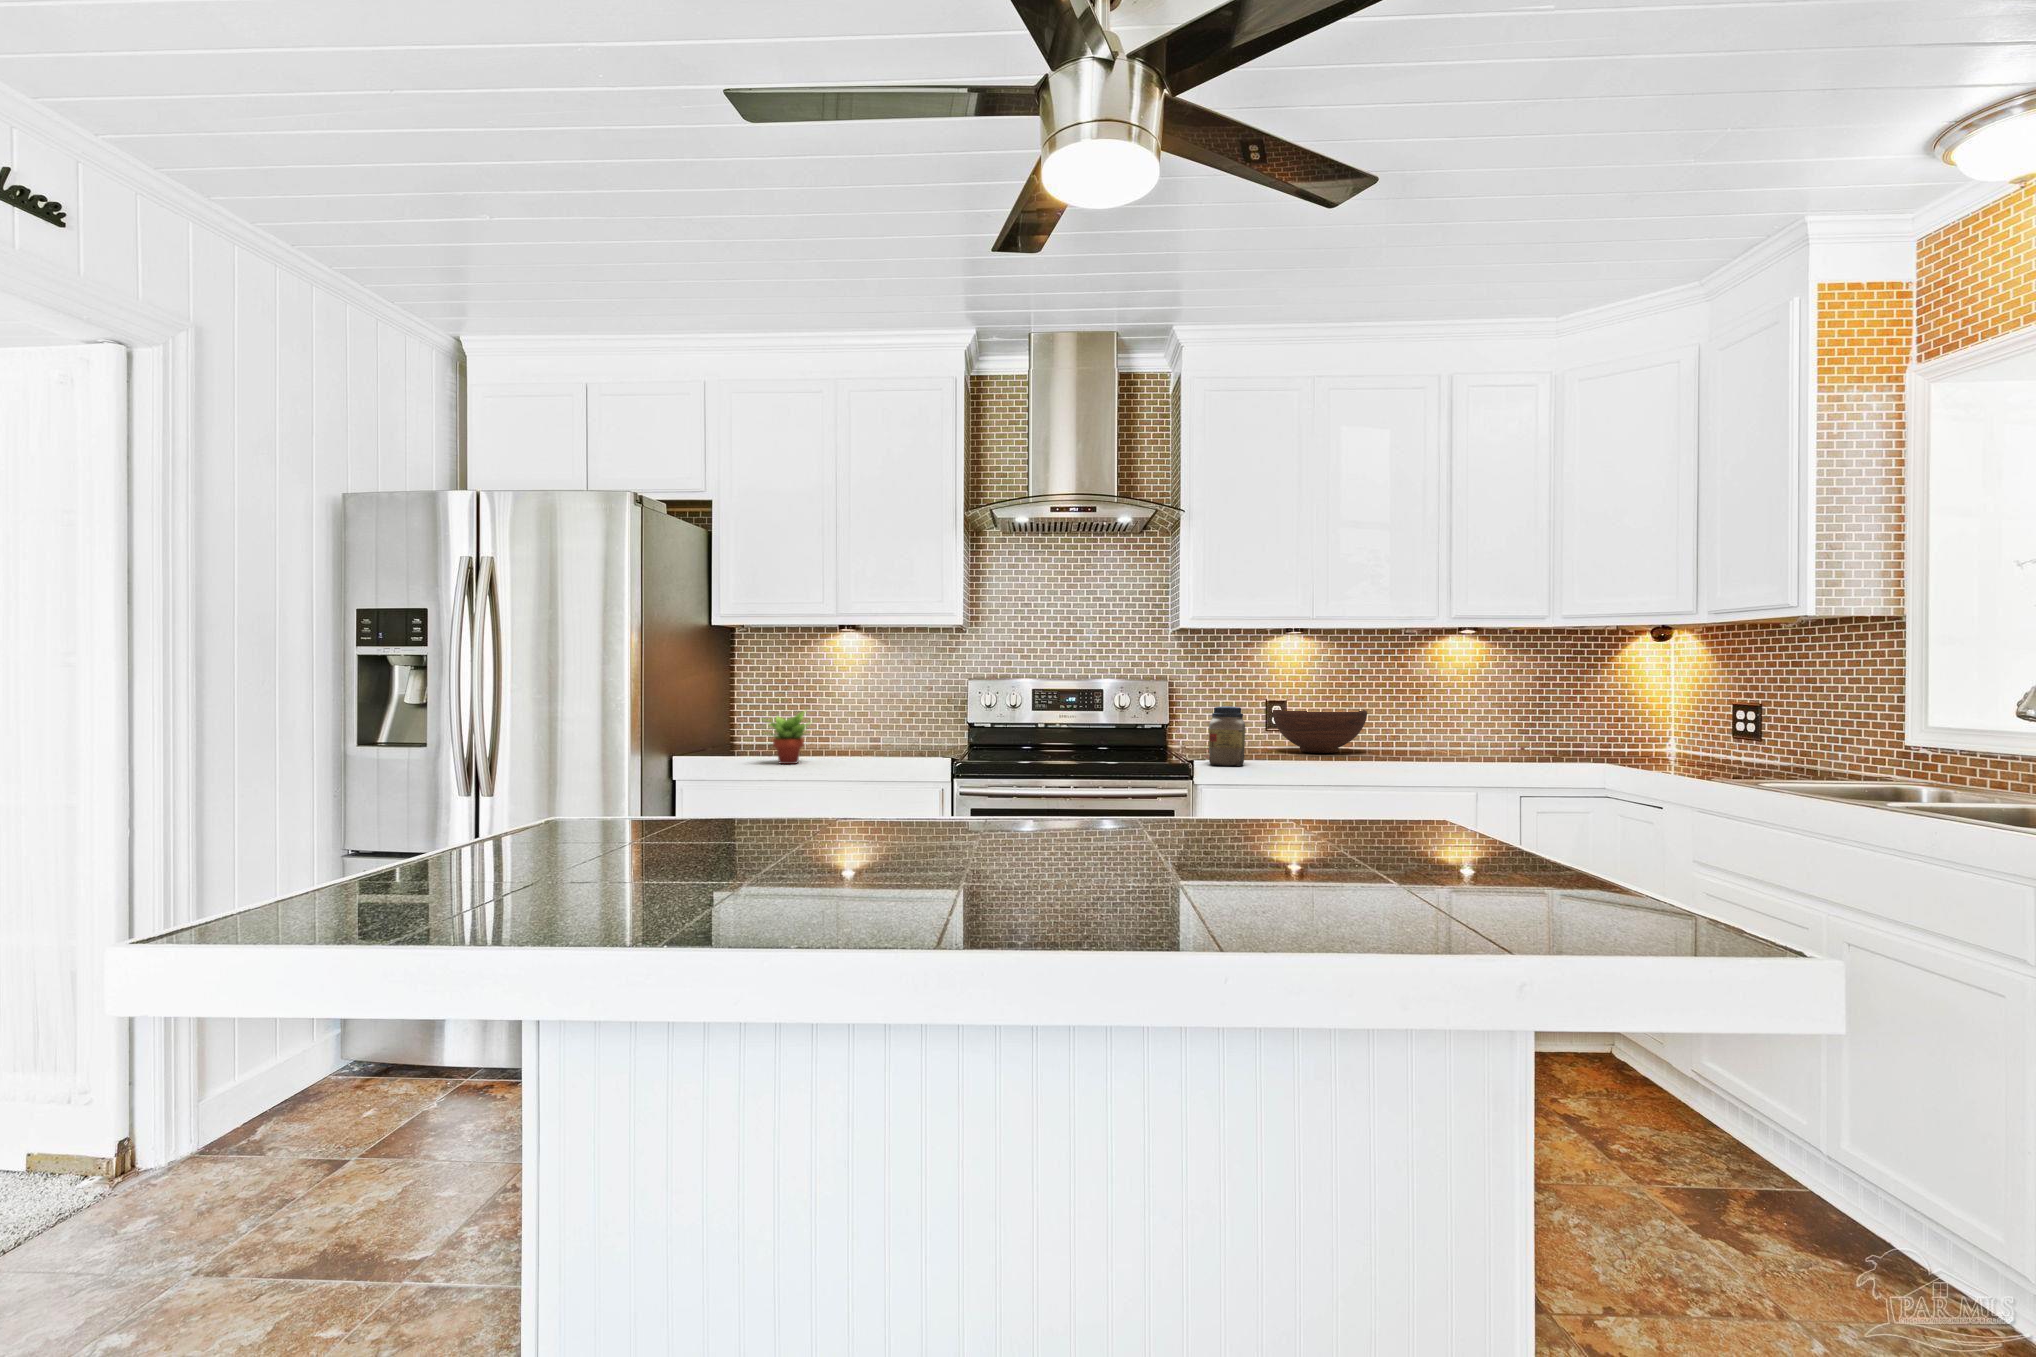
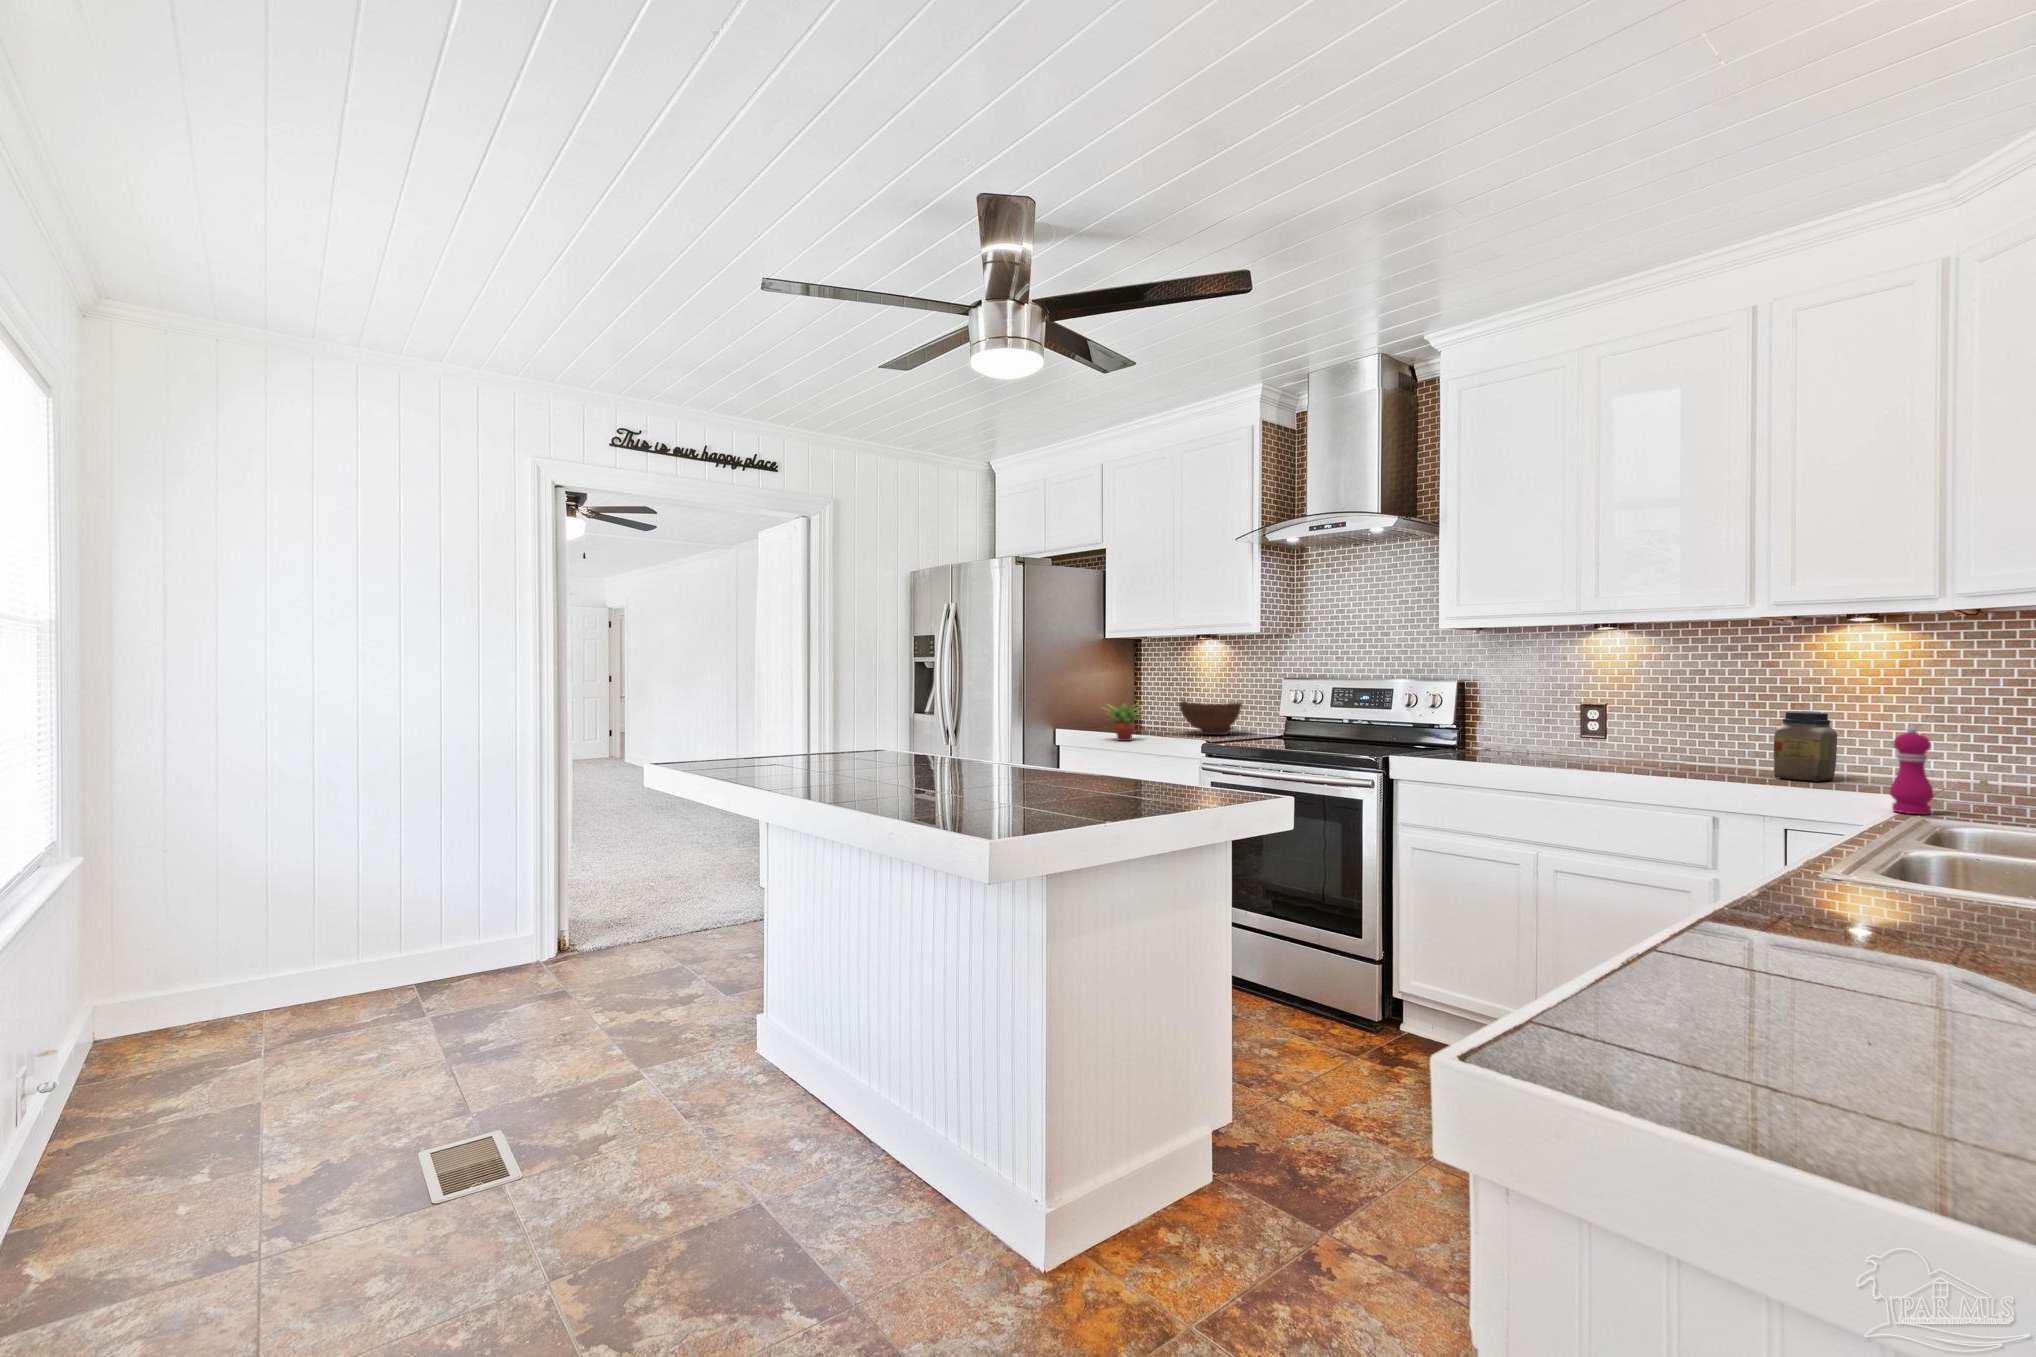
jar: present [1209,706,1245,766] -> present [1774,711,1837,781]
pepper mill: none [1559,707,1583,768] -> present [1890,726,1934,814]
fruit bowl: present [1273,710,1367,753] -> present [1179,701,1242,735]

